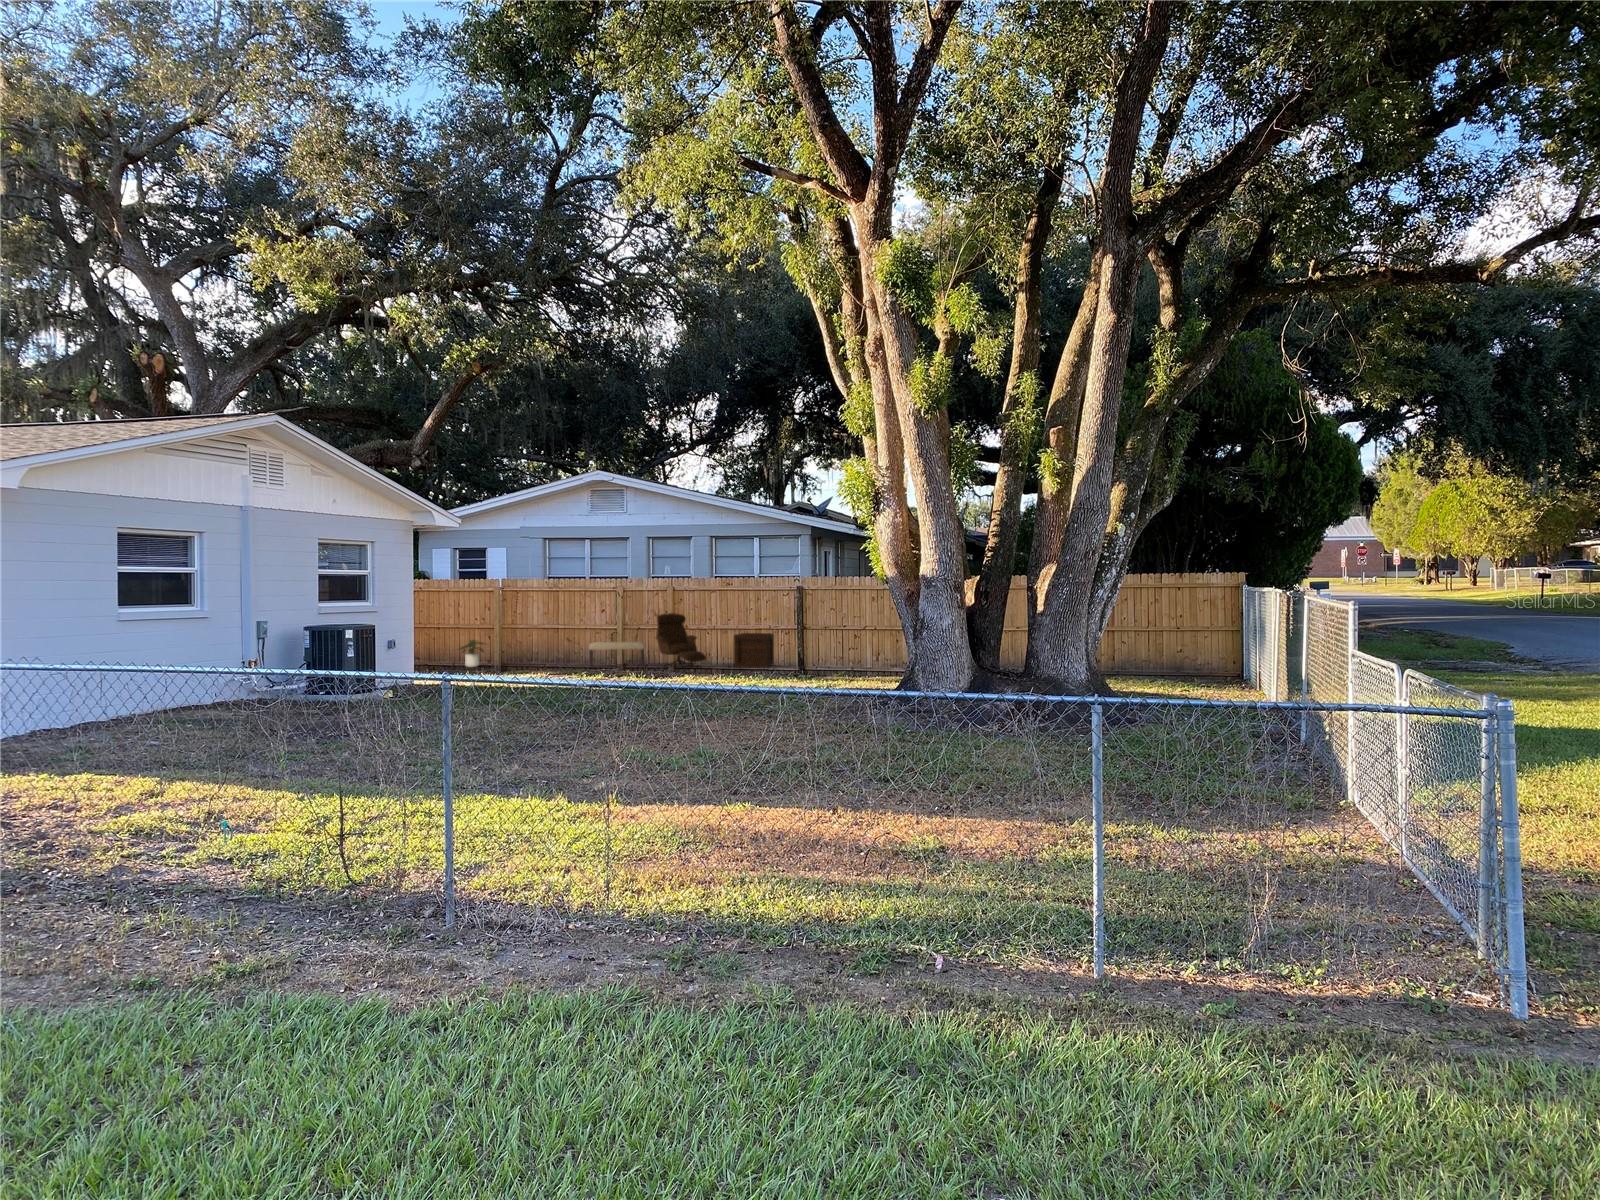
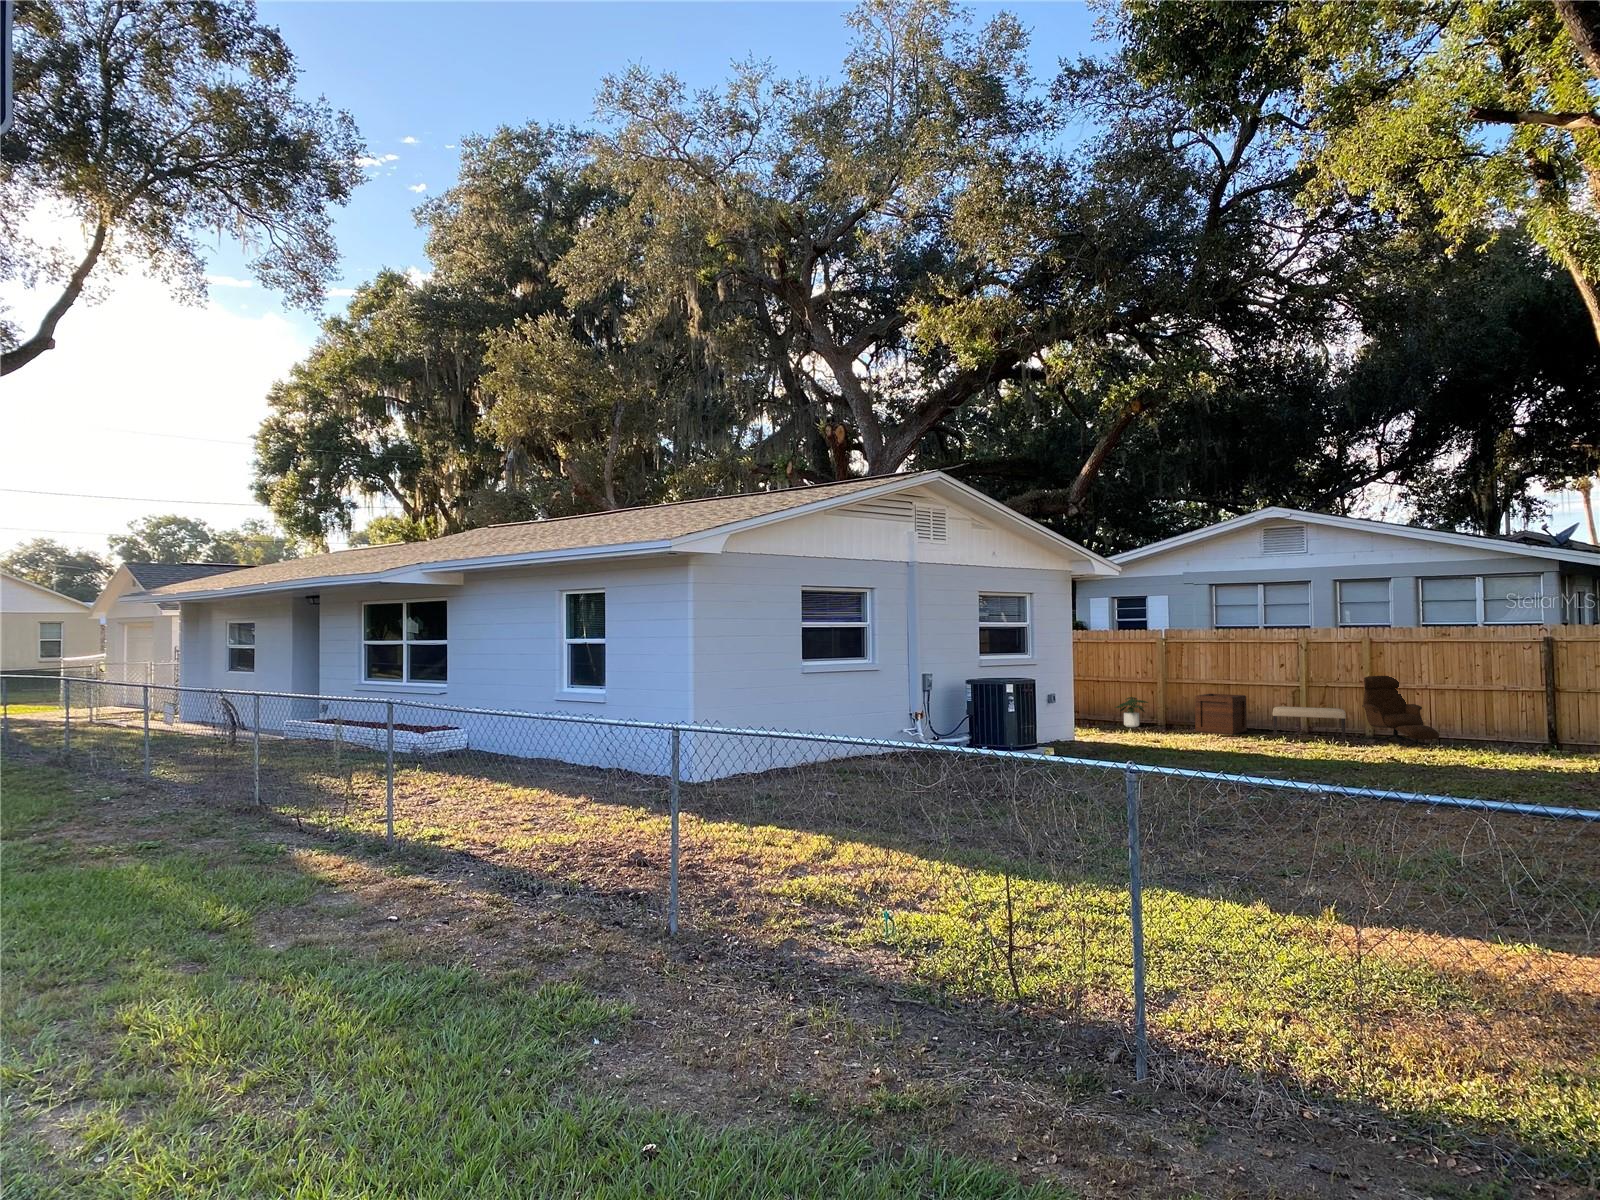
wooden crate: present [734,633,774,668] -> present [1195,694,1247,734]

